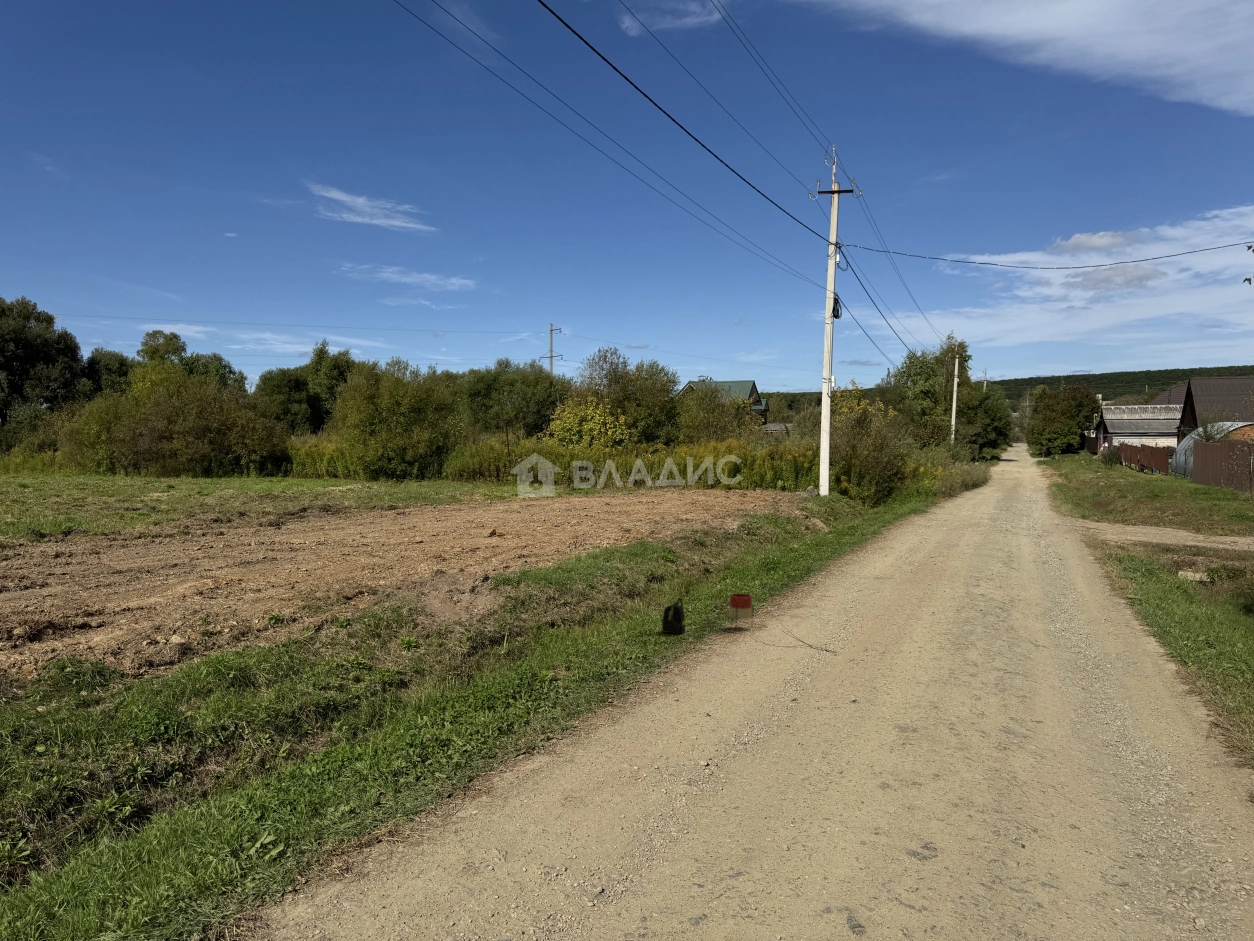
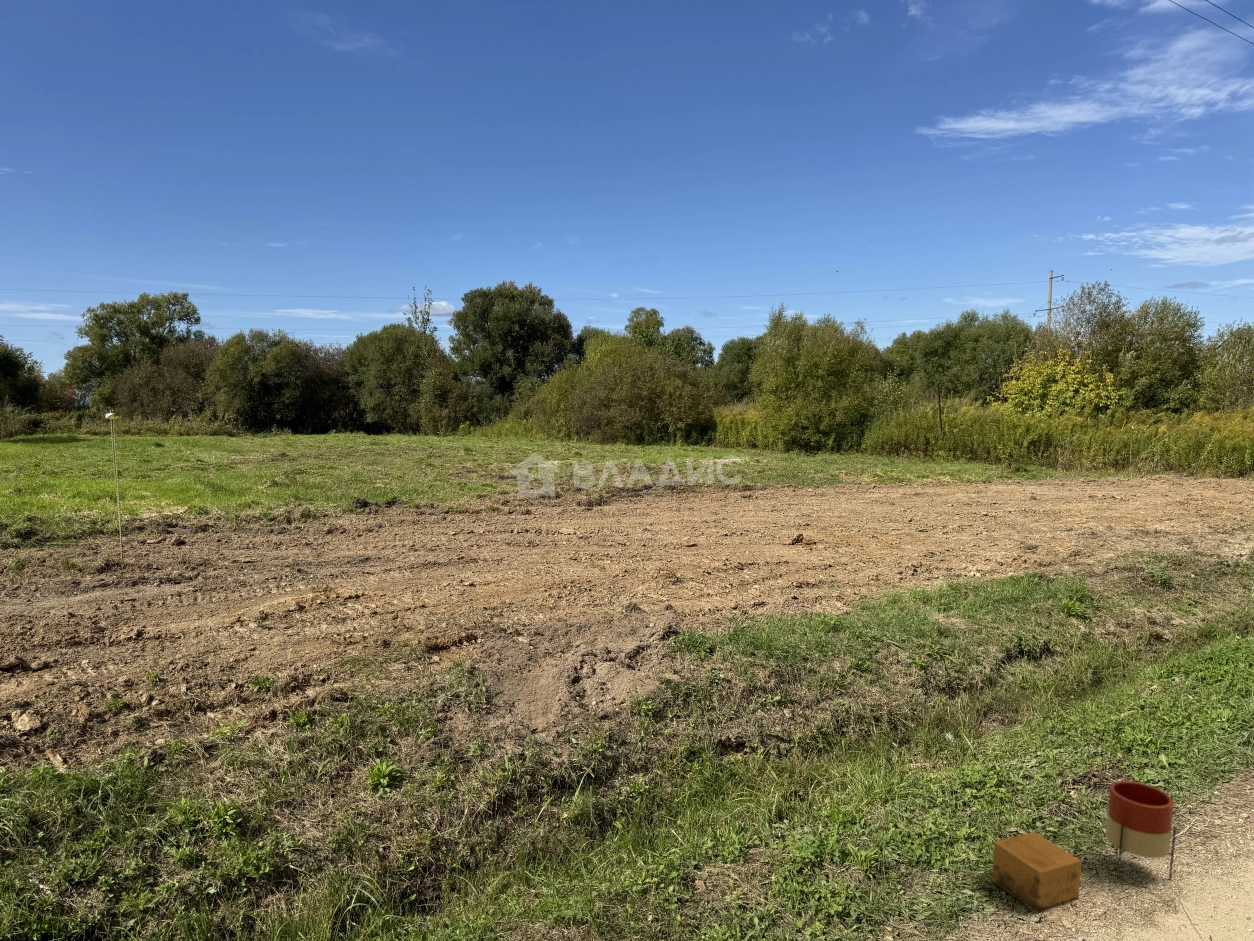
backpack: present [662,598,686,634] -> none [933,764,989,851]
cardboard box: none [695,617,727,642] -> present [992,832,1081,913]

